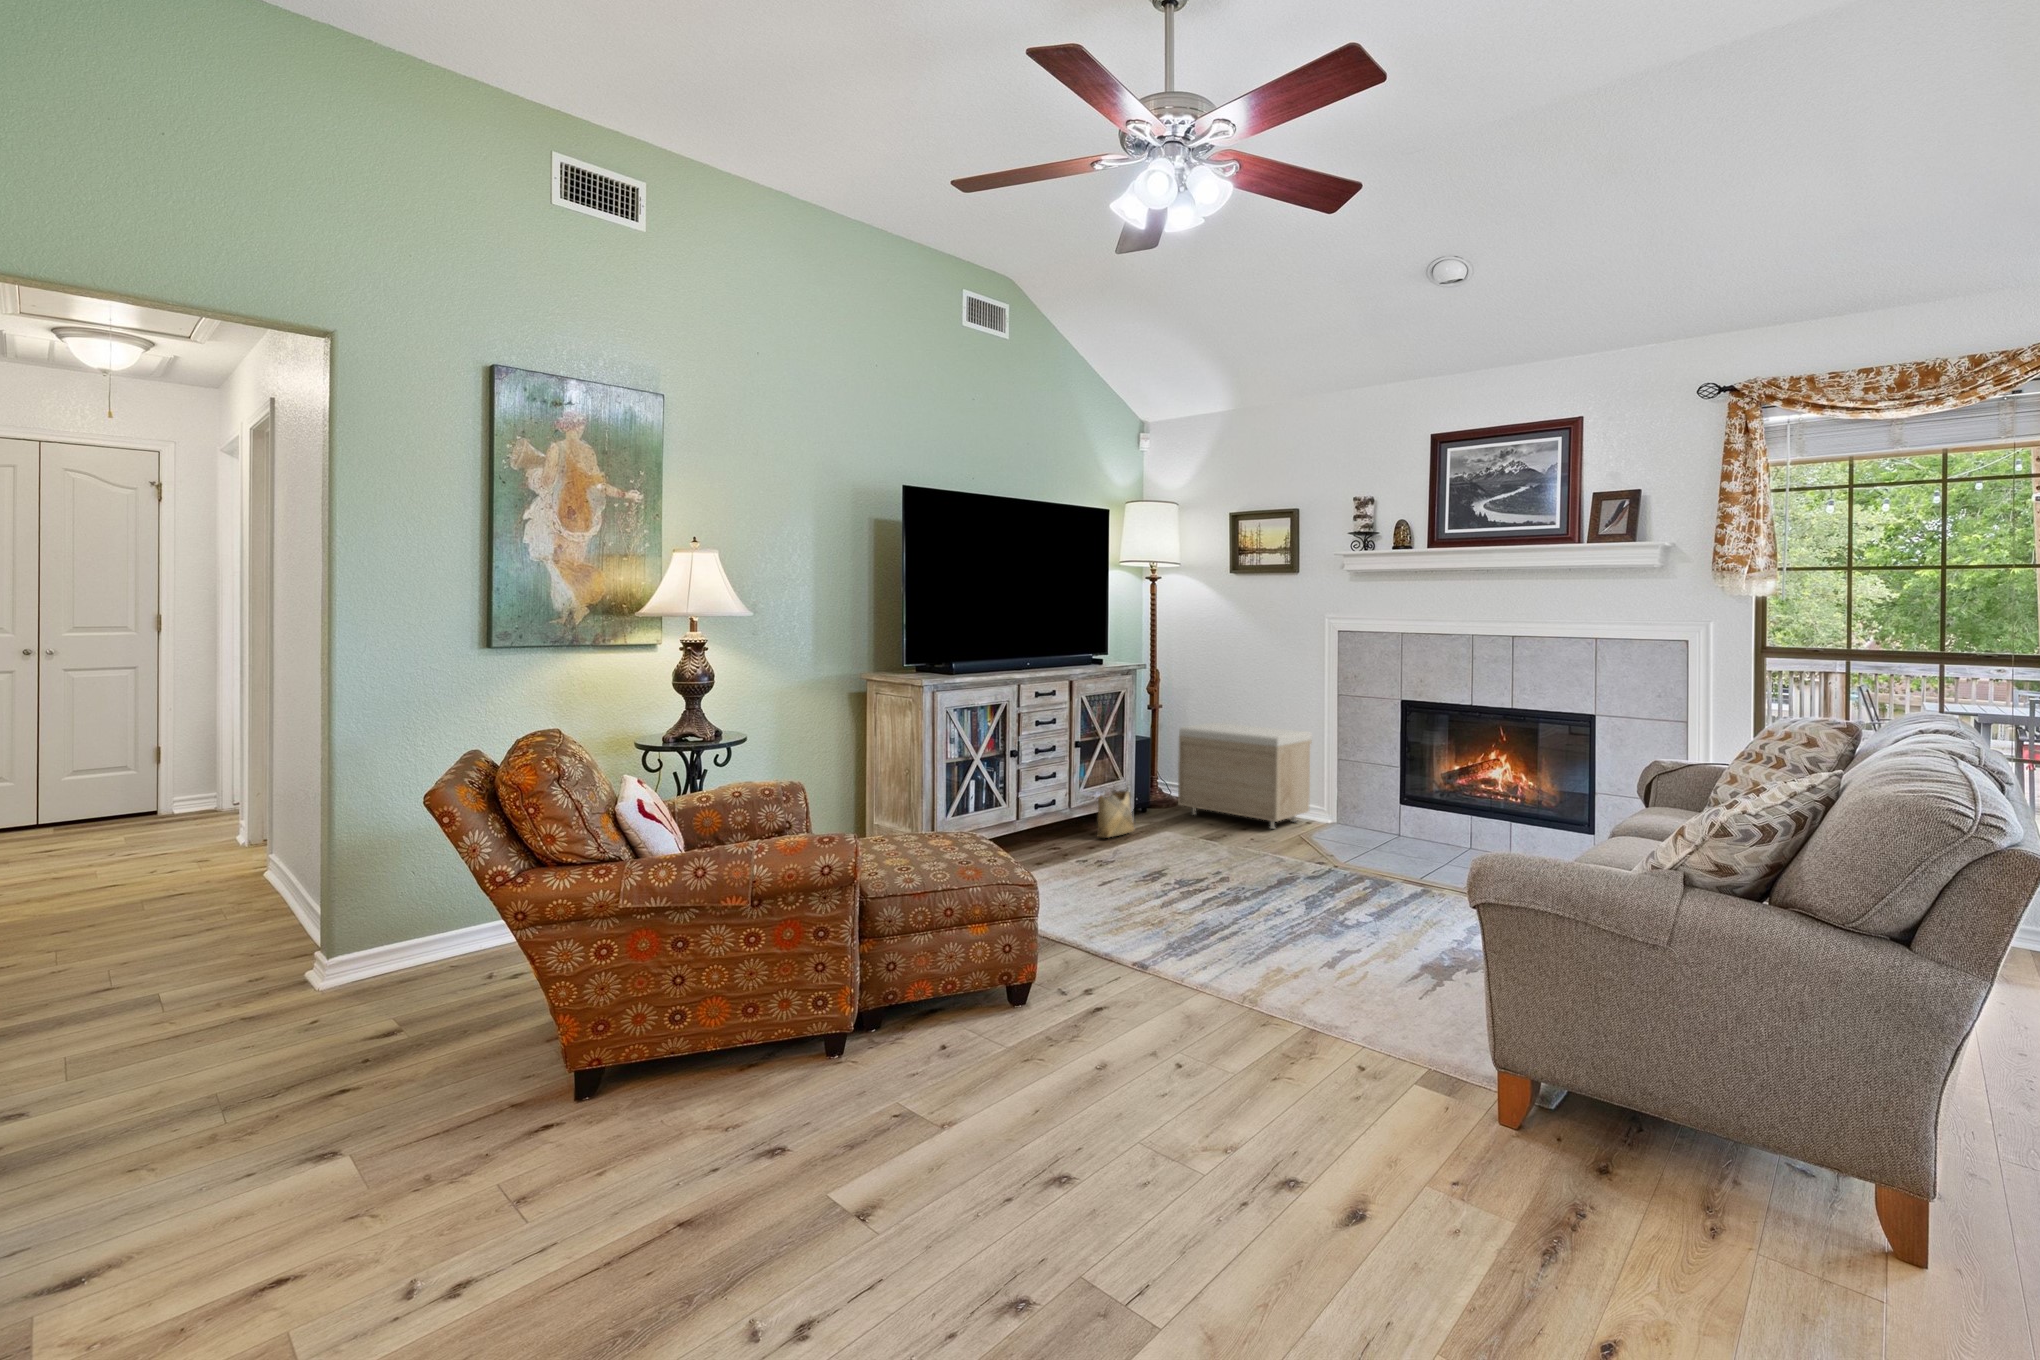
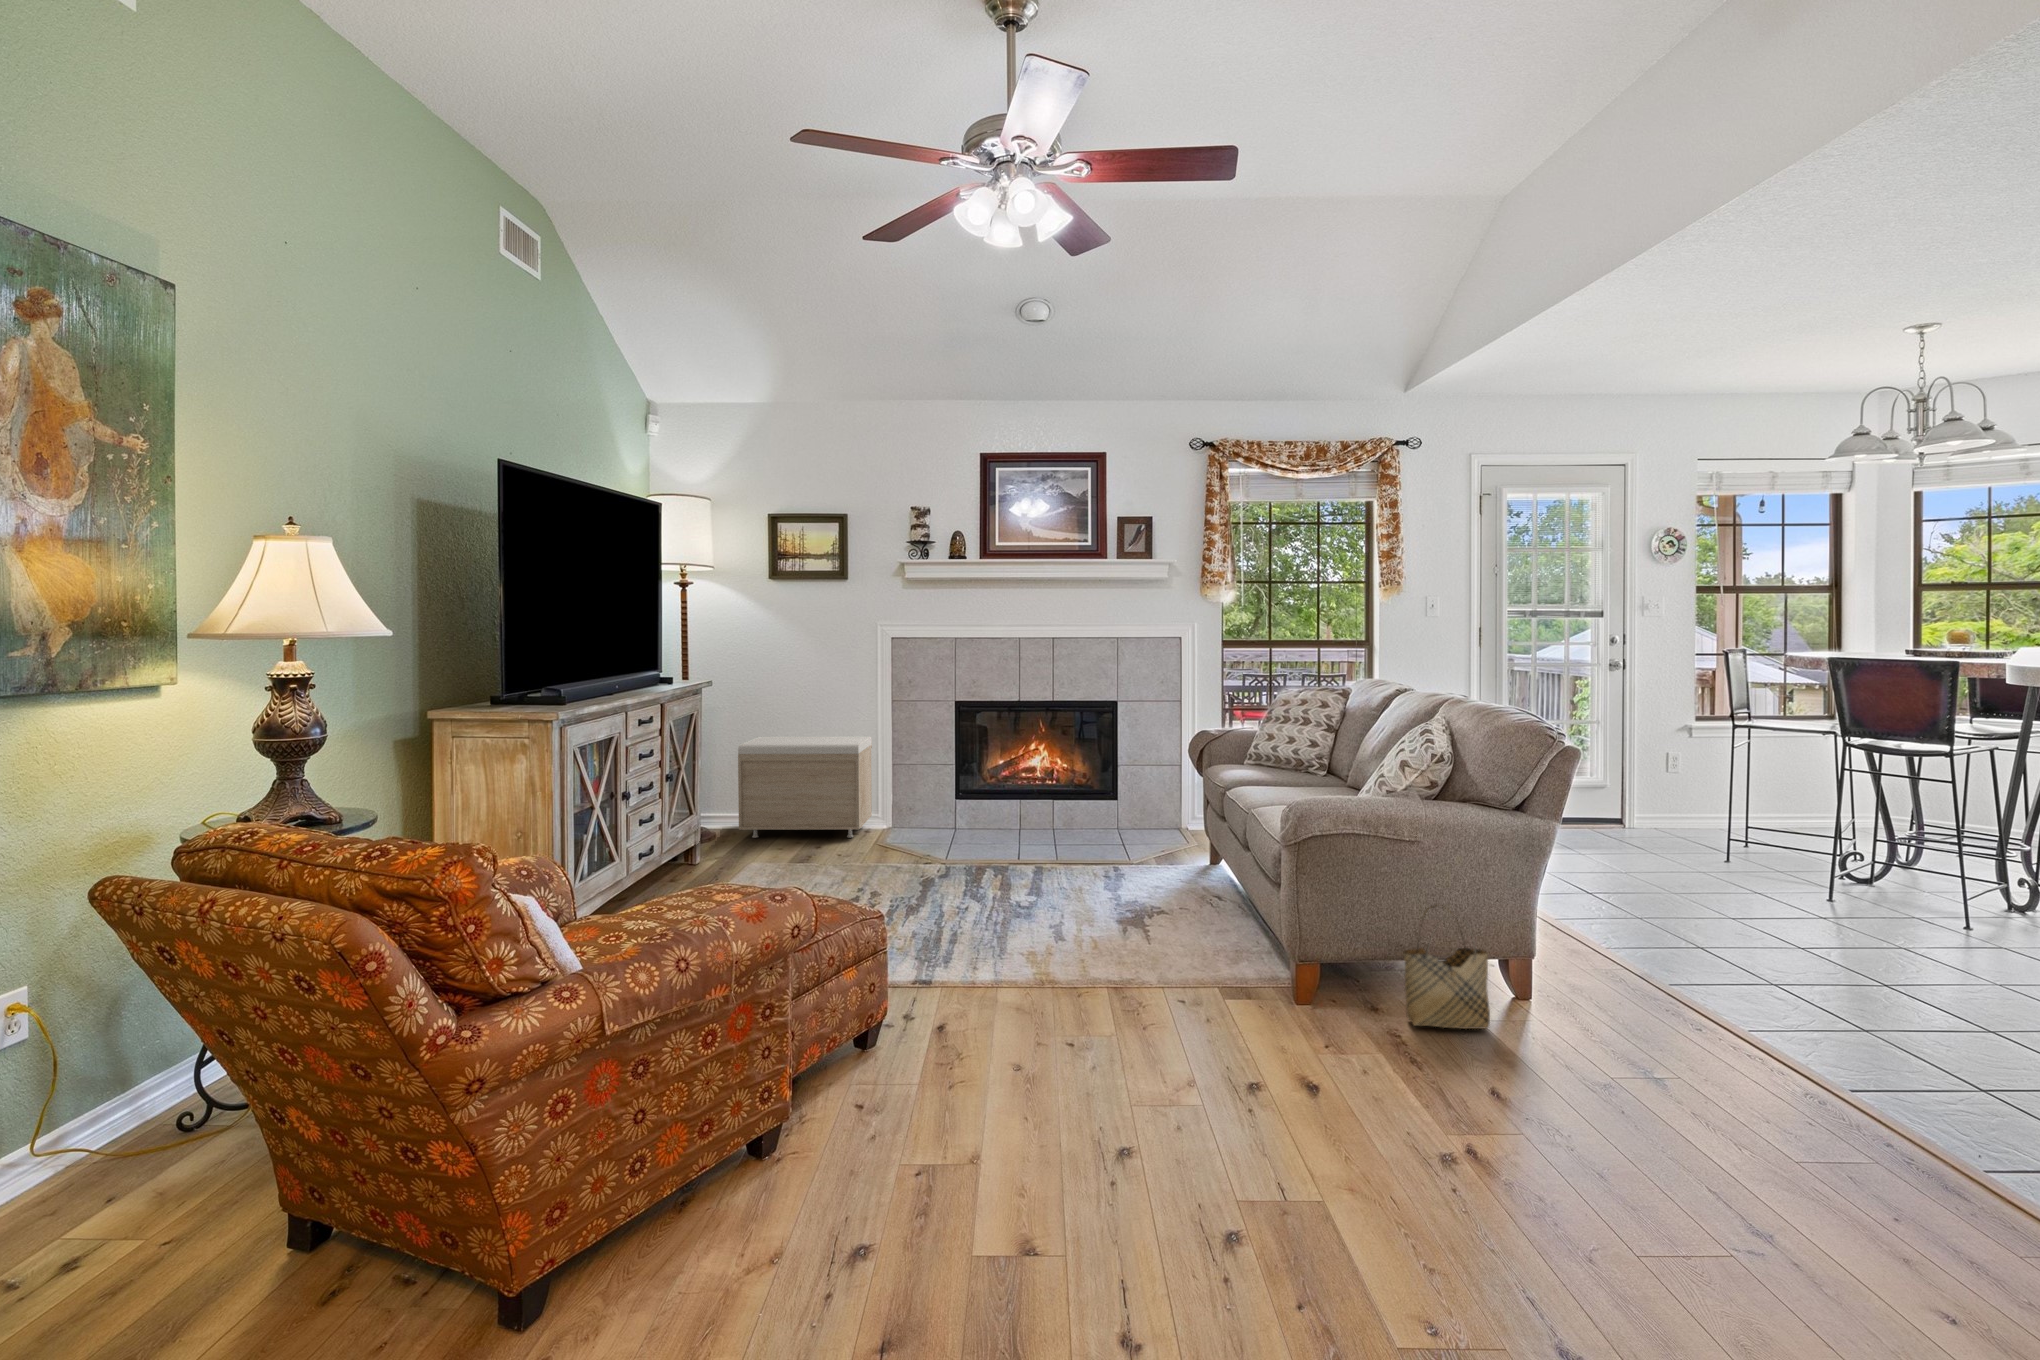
woven basket: present [1097,786,1134,838] -> present [1403,905,1490,1029]

